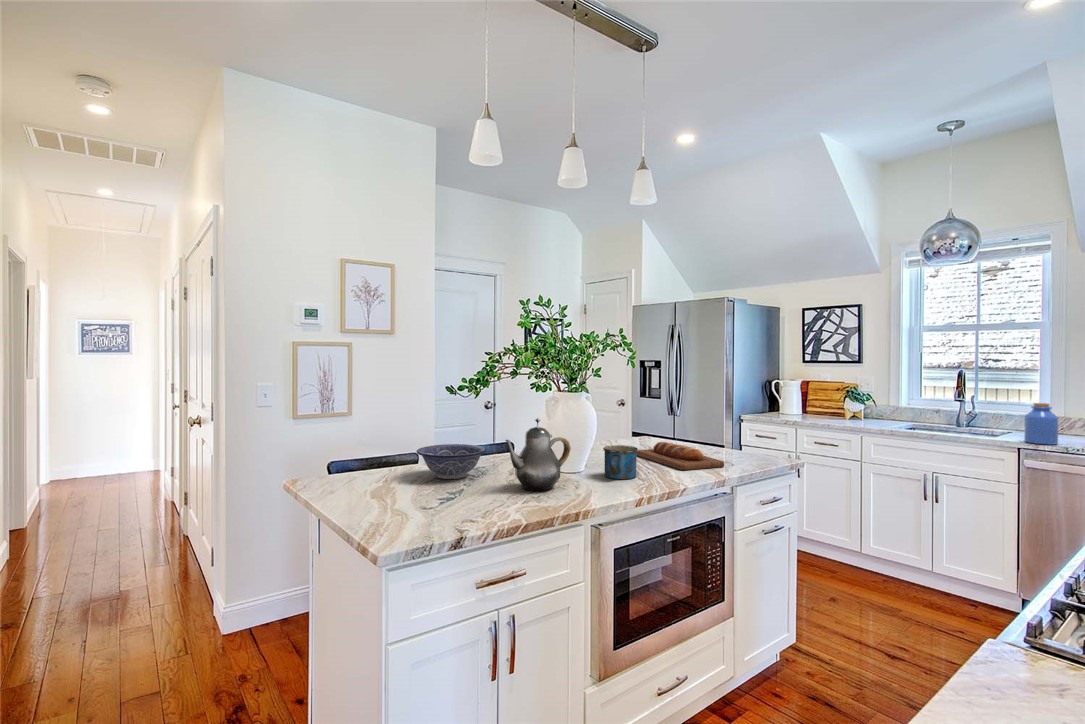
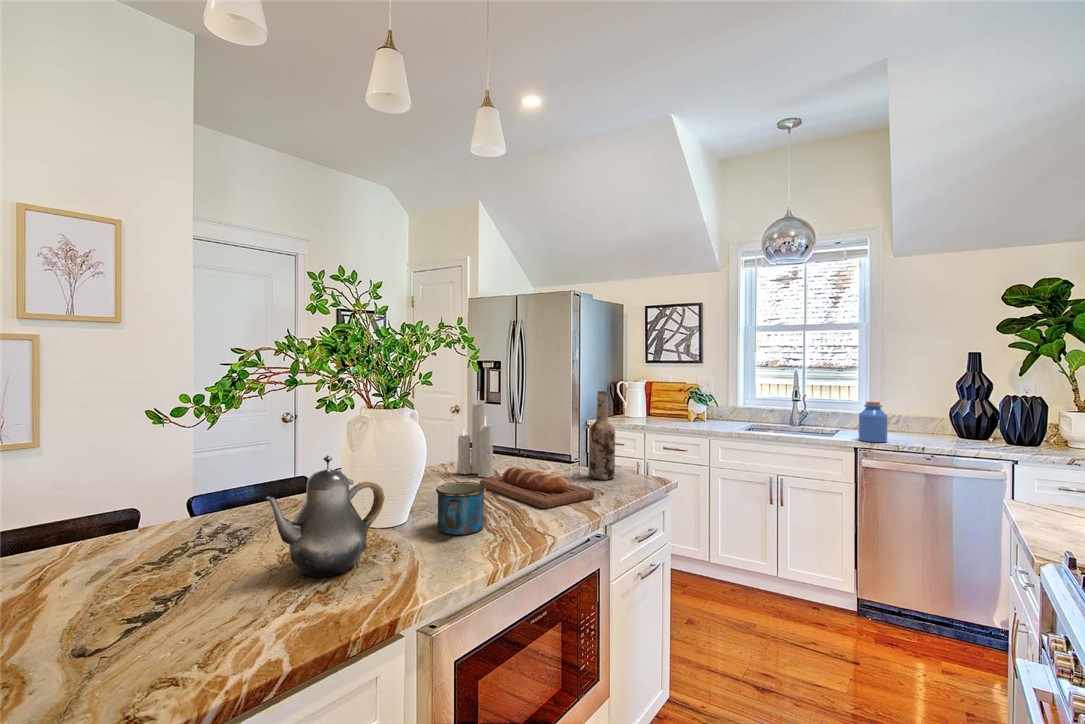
candle: none [618,380,648,450] -> present [456,396,494,477]
wine bottle: none [725,385,748,457] -> present [588,391,615,480]
decorative bowl: present [416,444,487,479] -> none [106,496,246,564]

